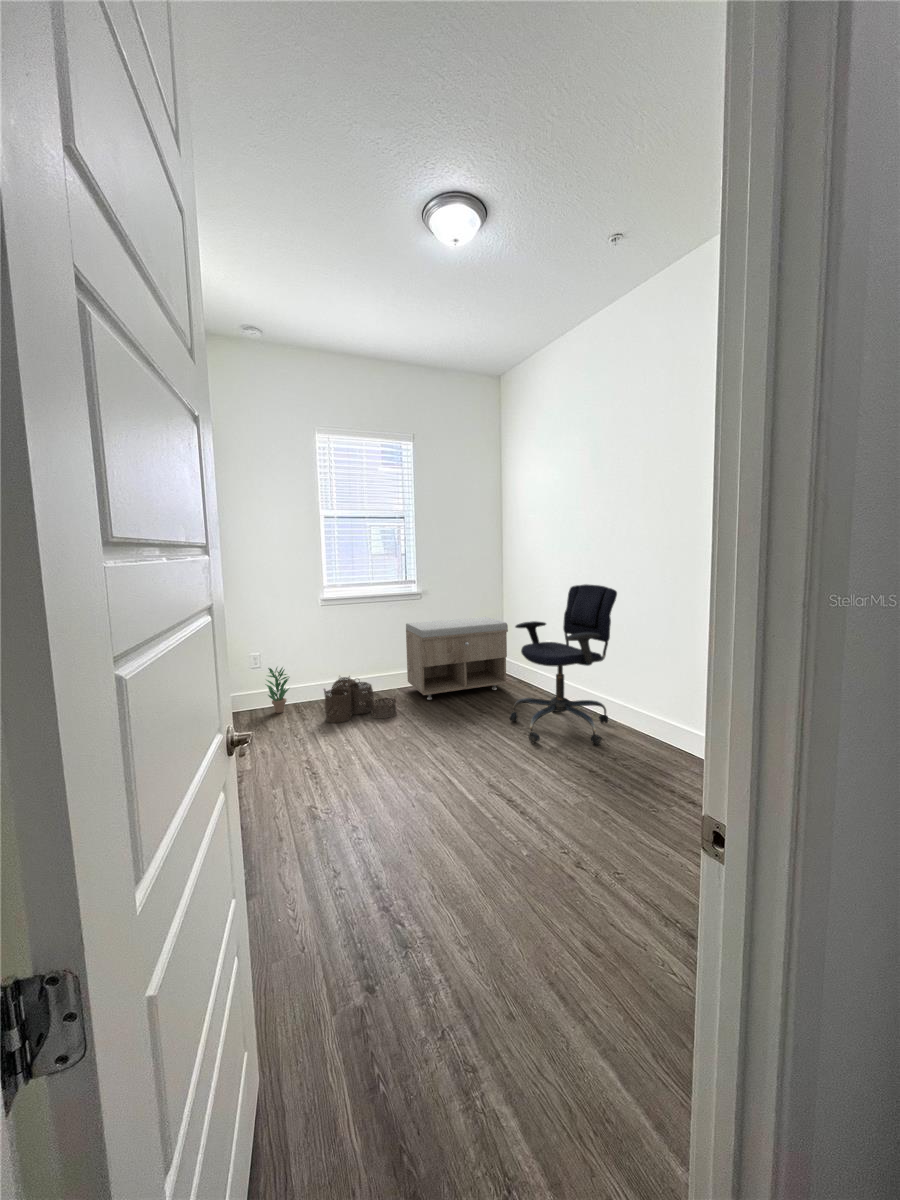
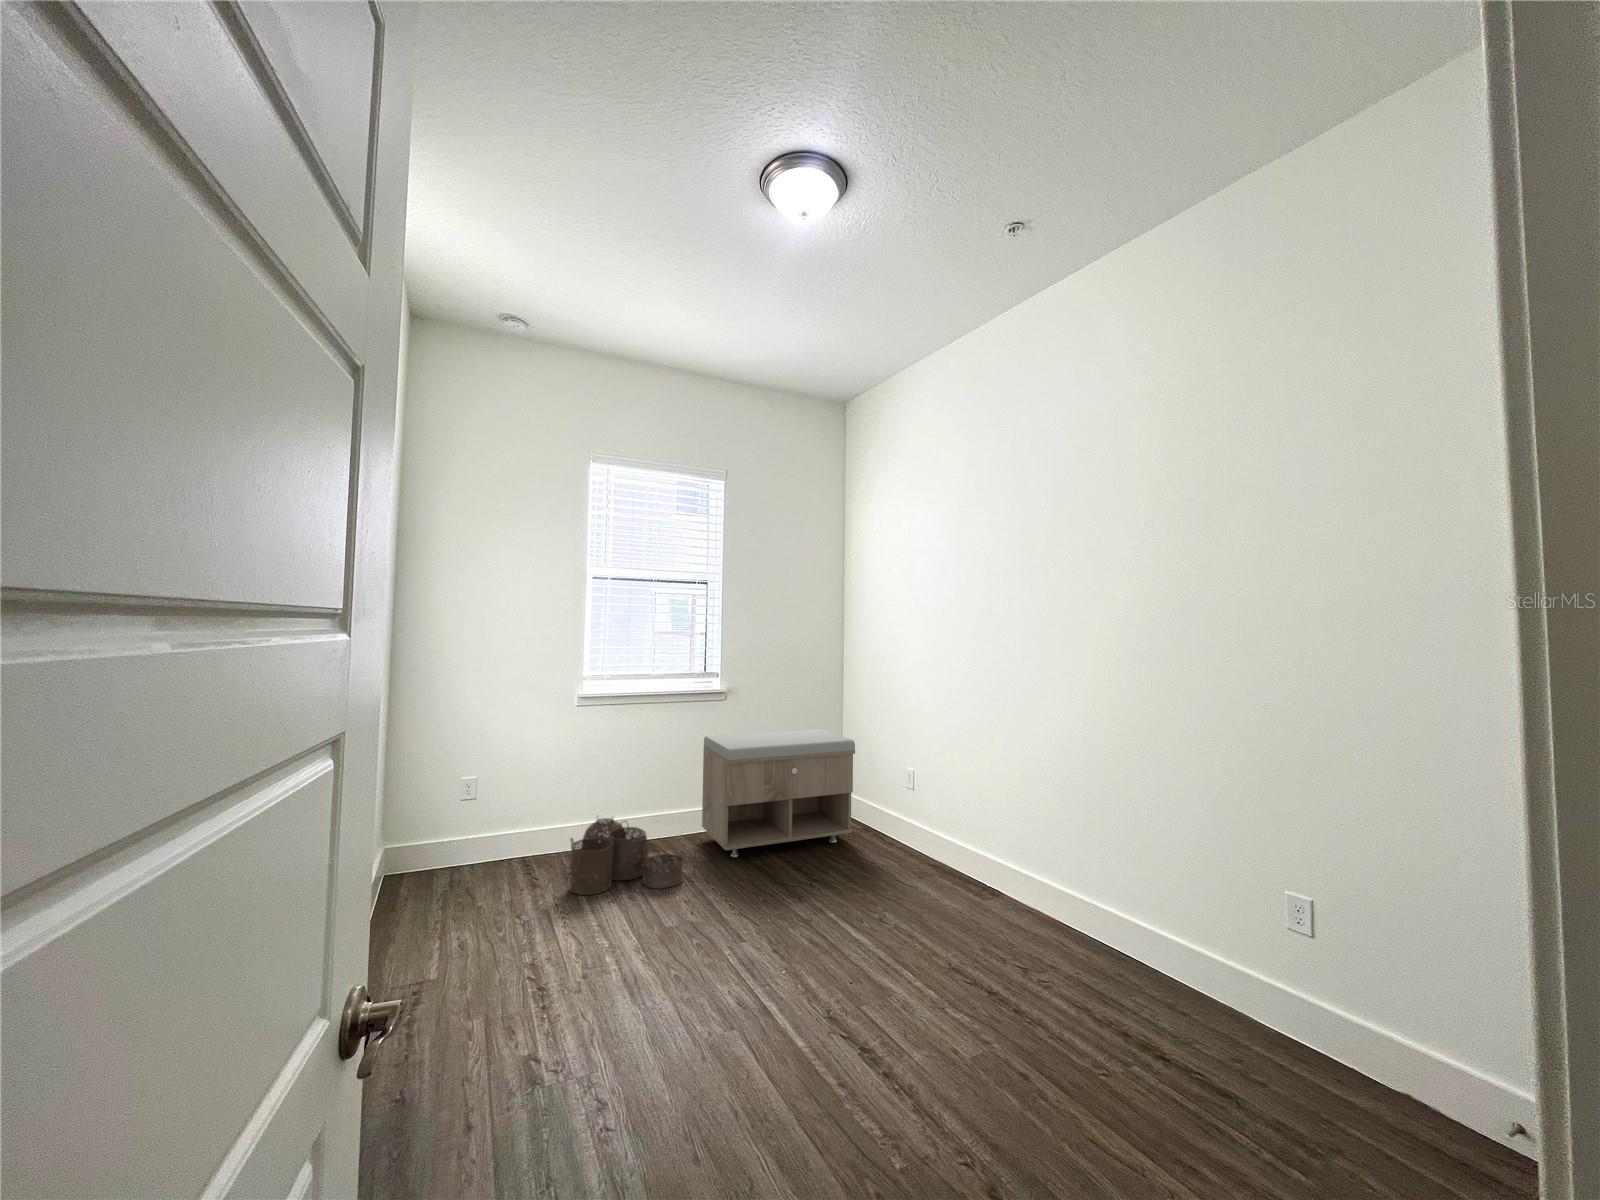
office chair: present [510,584,617,745] -> none [858,689,1020,944]
potted plant: present [265,667,289,713] -> none [476,799,521,875]

